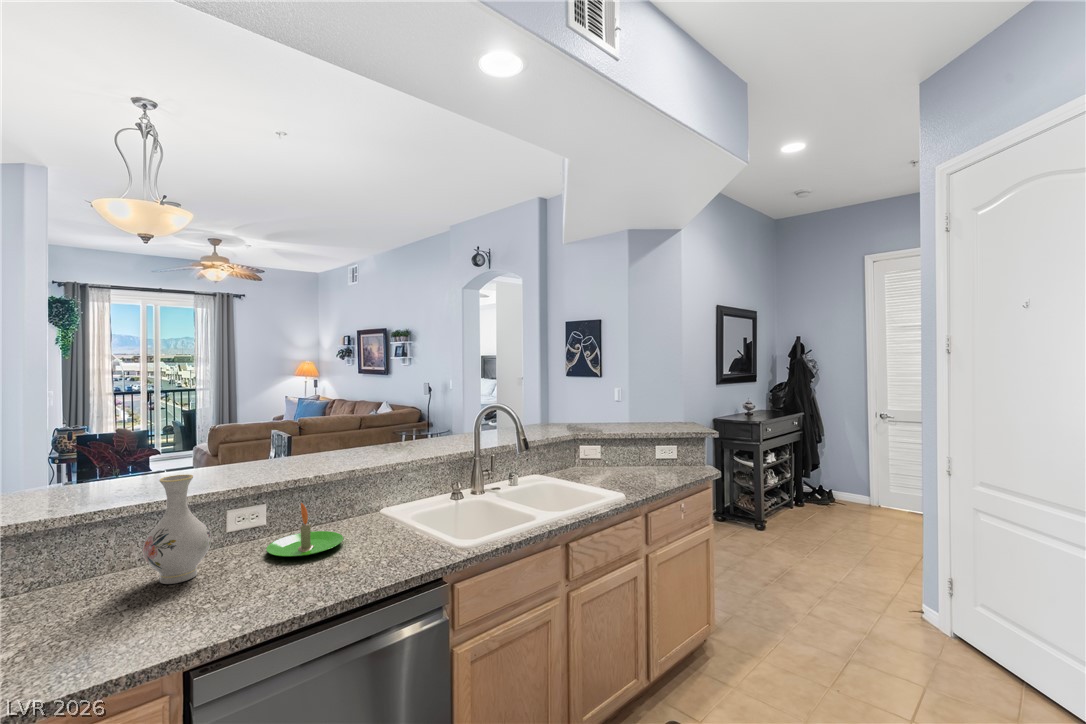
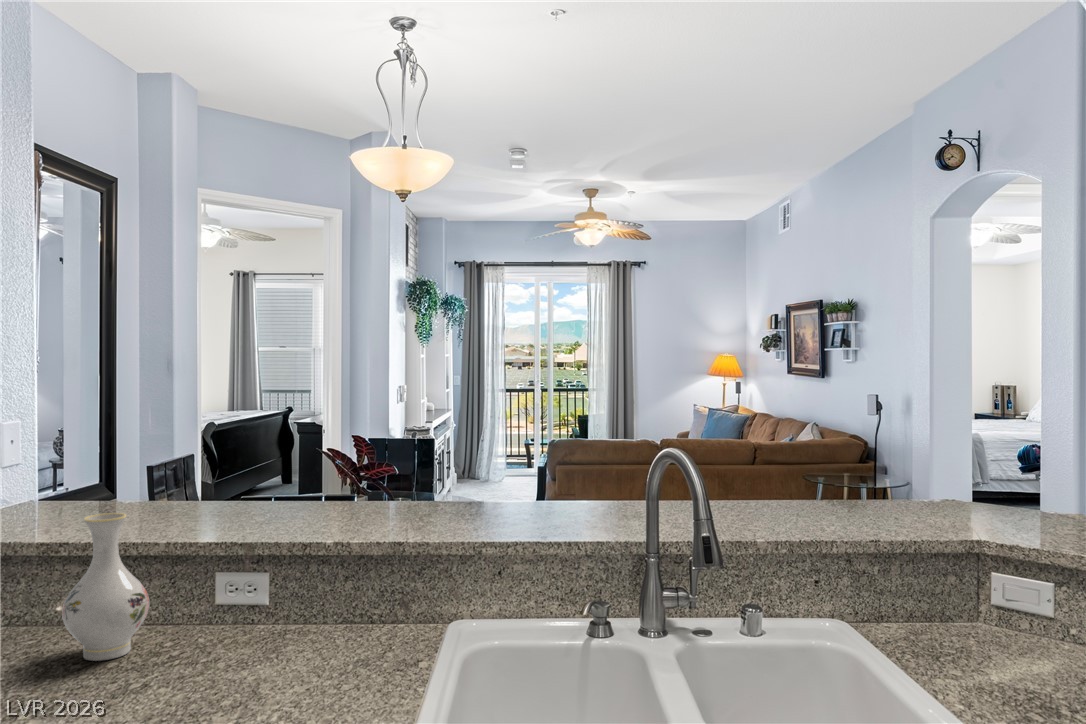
candle: present [266,503,343,556] -> none [207,582,324,668]

